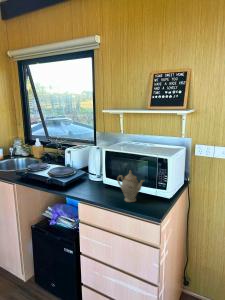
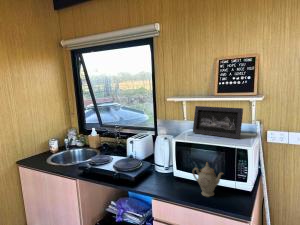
picture frame: none [125,118,171,150] -> present [193,106,243,139]

